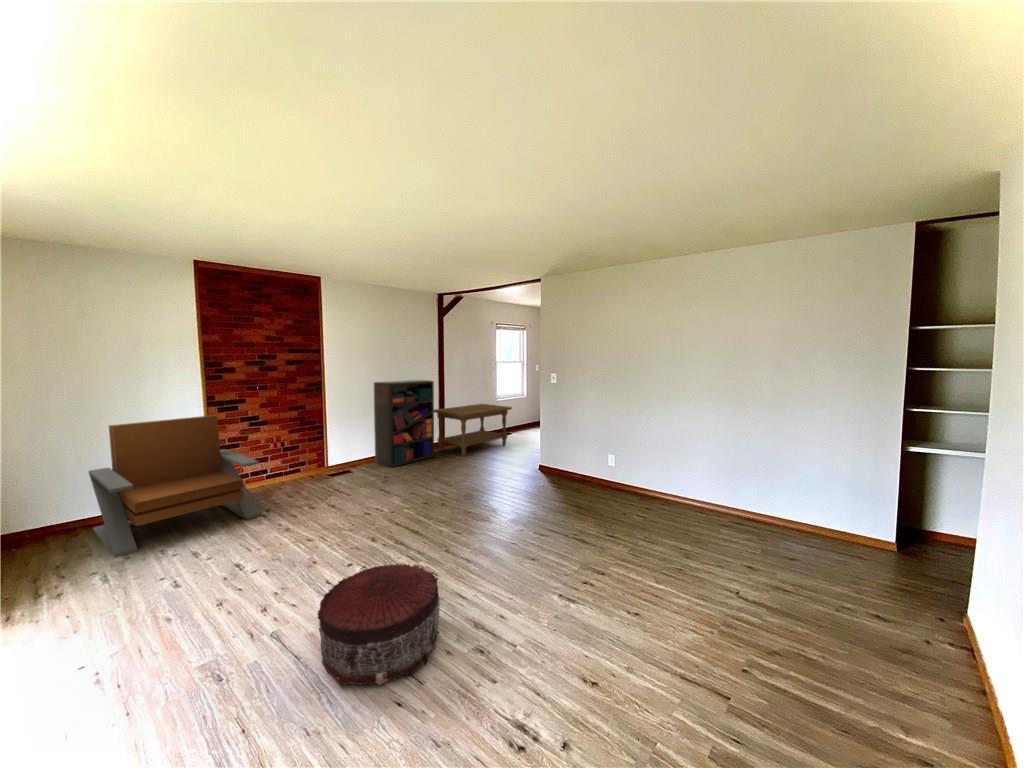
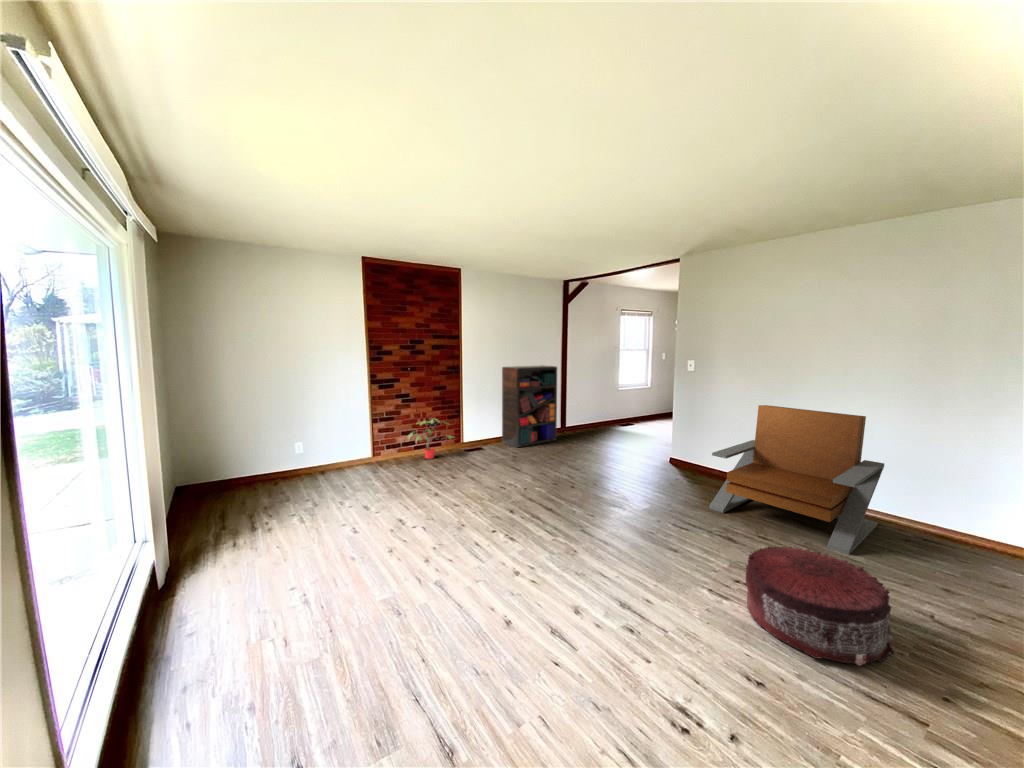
coffee table: present [434,404,512,456] -> none [555,391,635,441]
lounge chair: present [89,416,261,557] -> present [709,405,884,555]
potted plant: none [255,441,318,488] -> present [408,419,452,459]
pouf: present [317,564,440,685] -> present [746,547,894,666]

